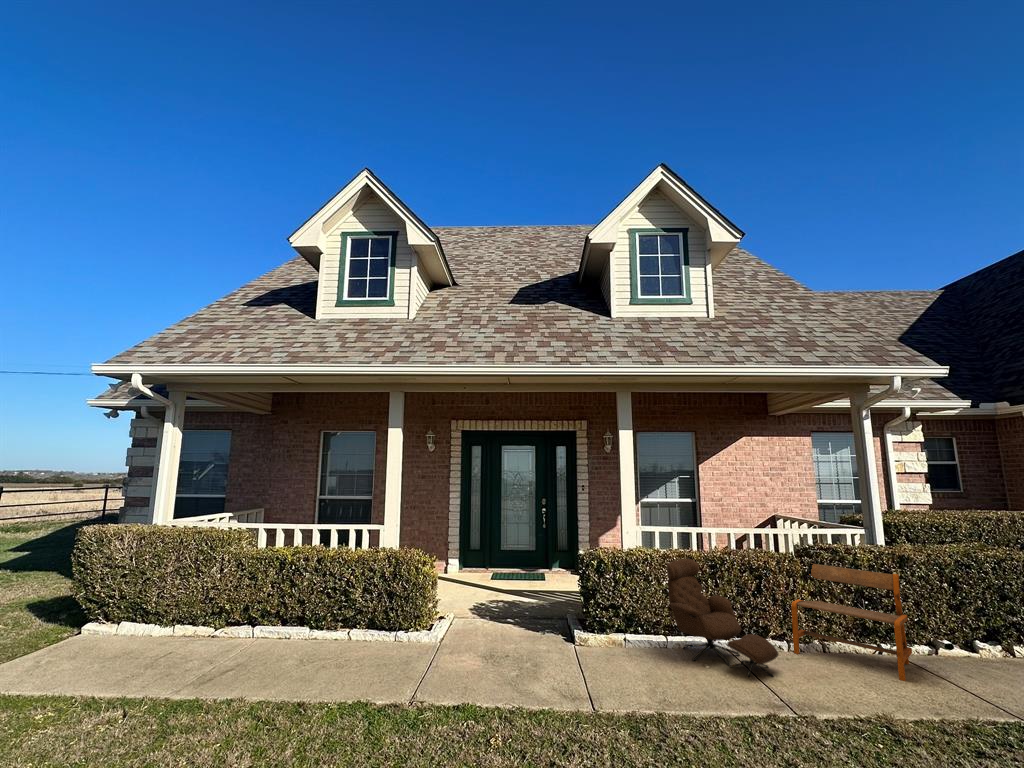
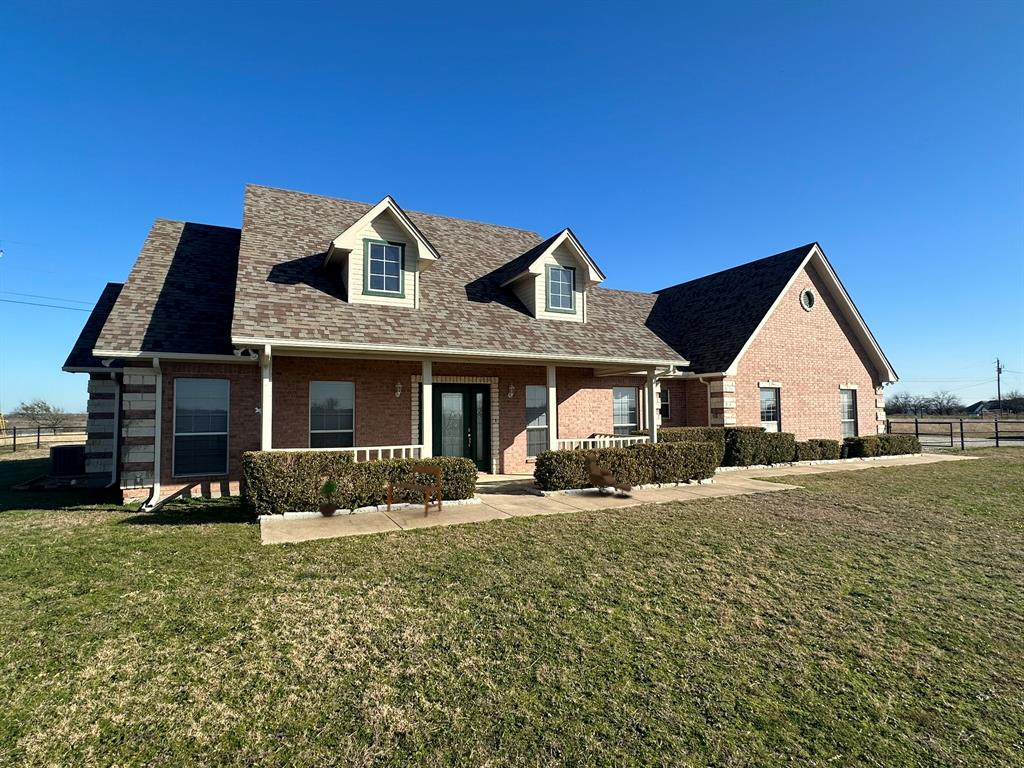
bench: present [792,564,912,681] -> present [387,464,442,517]
potted tree: none [136,570,183,638] -> present [318,479,338,516]

